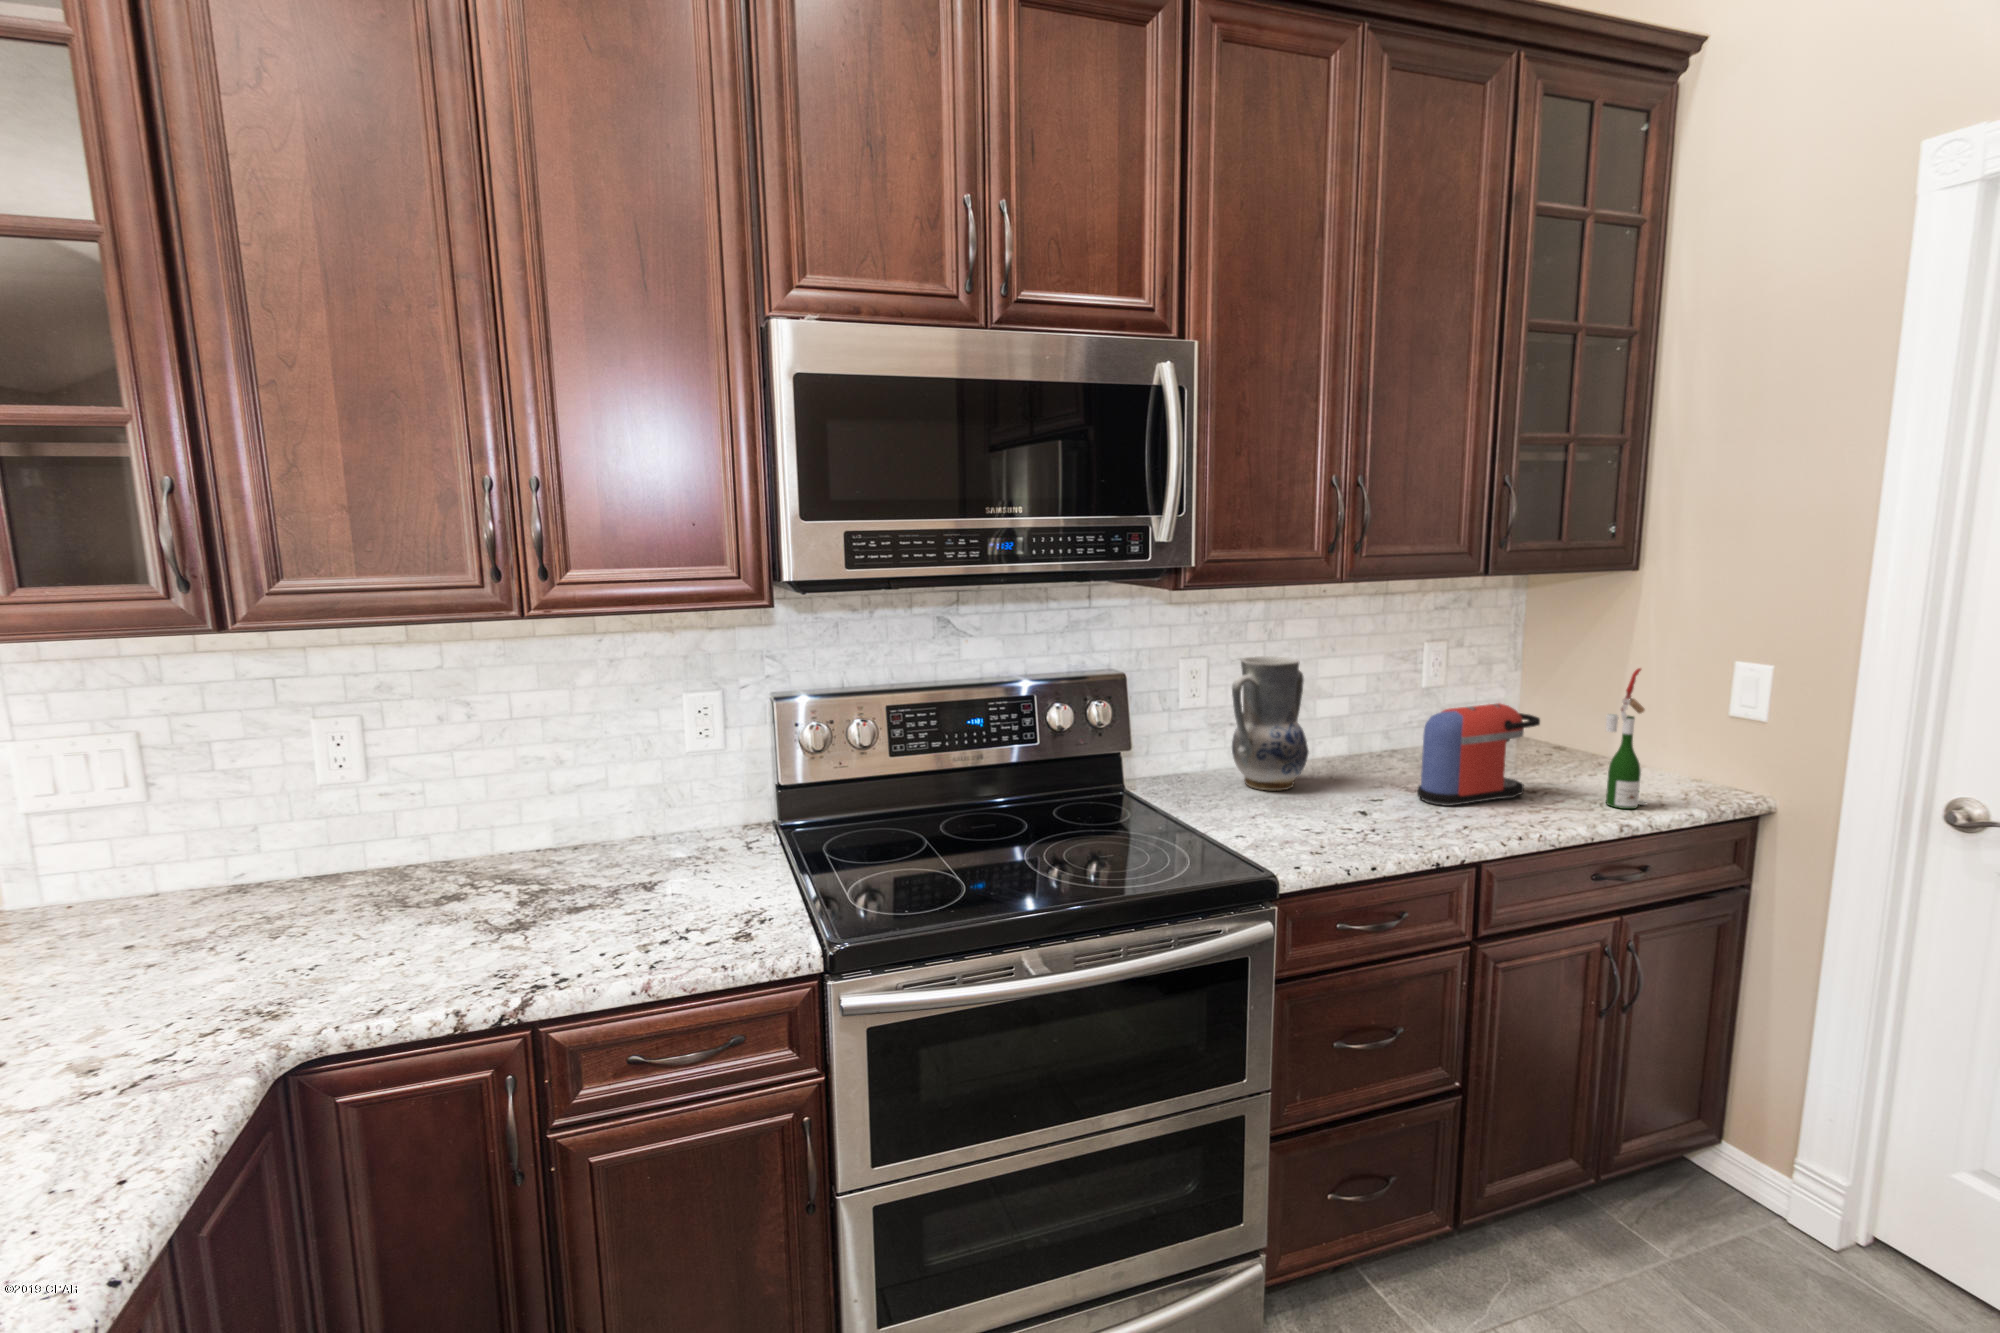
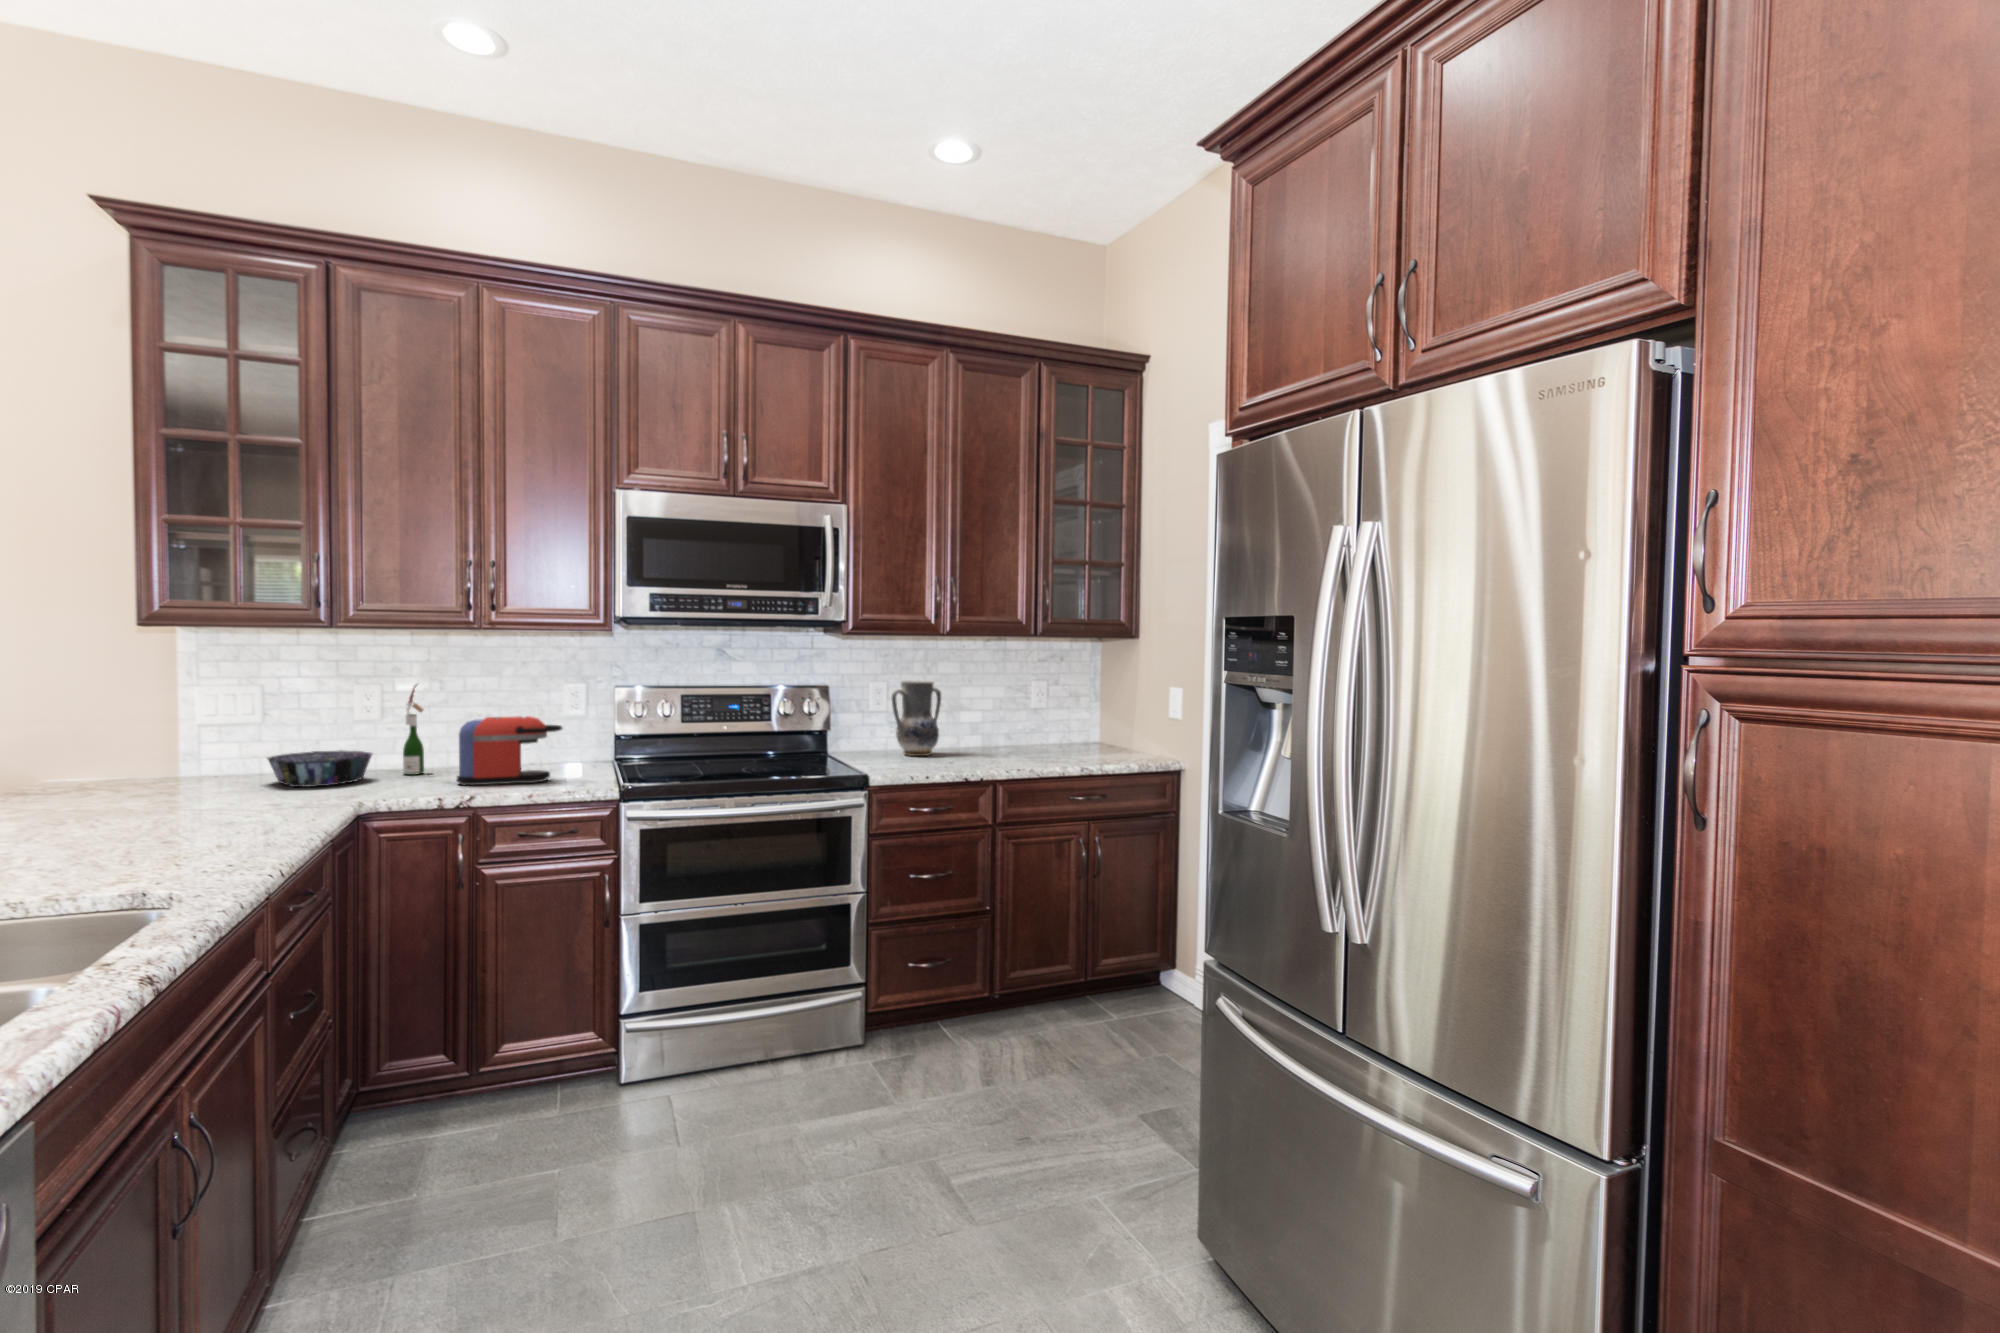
wine bottle: present [1606,668,1646,809] -> present [403,685,433,775]
coffee maker: present [1417,703,1540,806] -> present [457,716,562,785]
decorative bowl: none [105,862,330,971] -> present [268,750,373,787]

